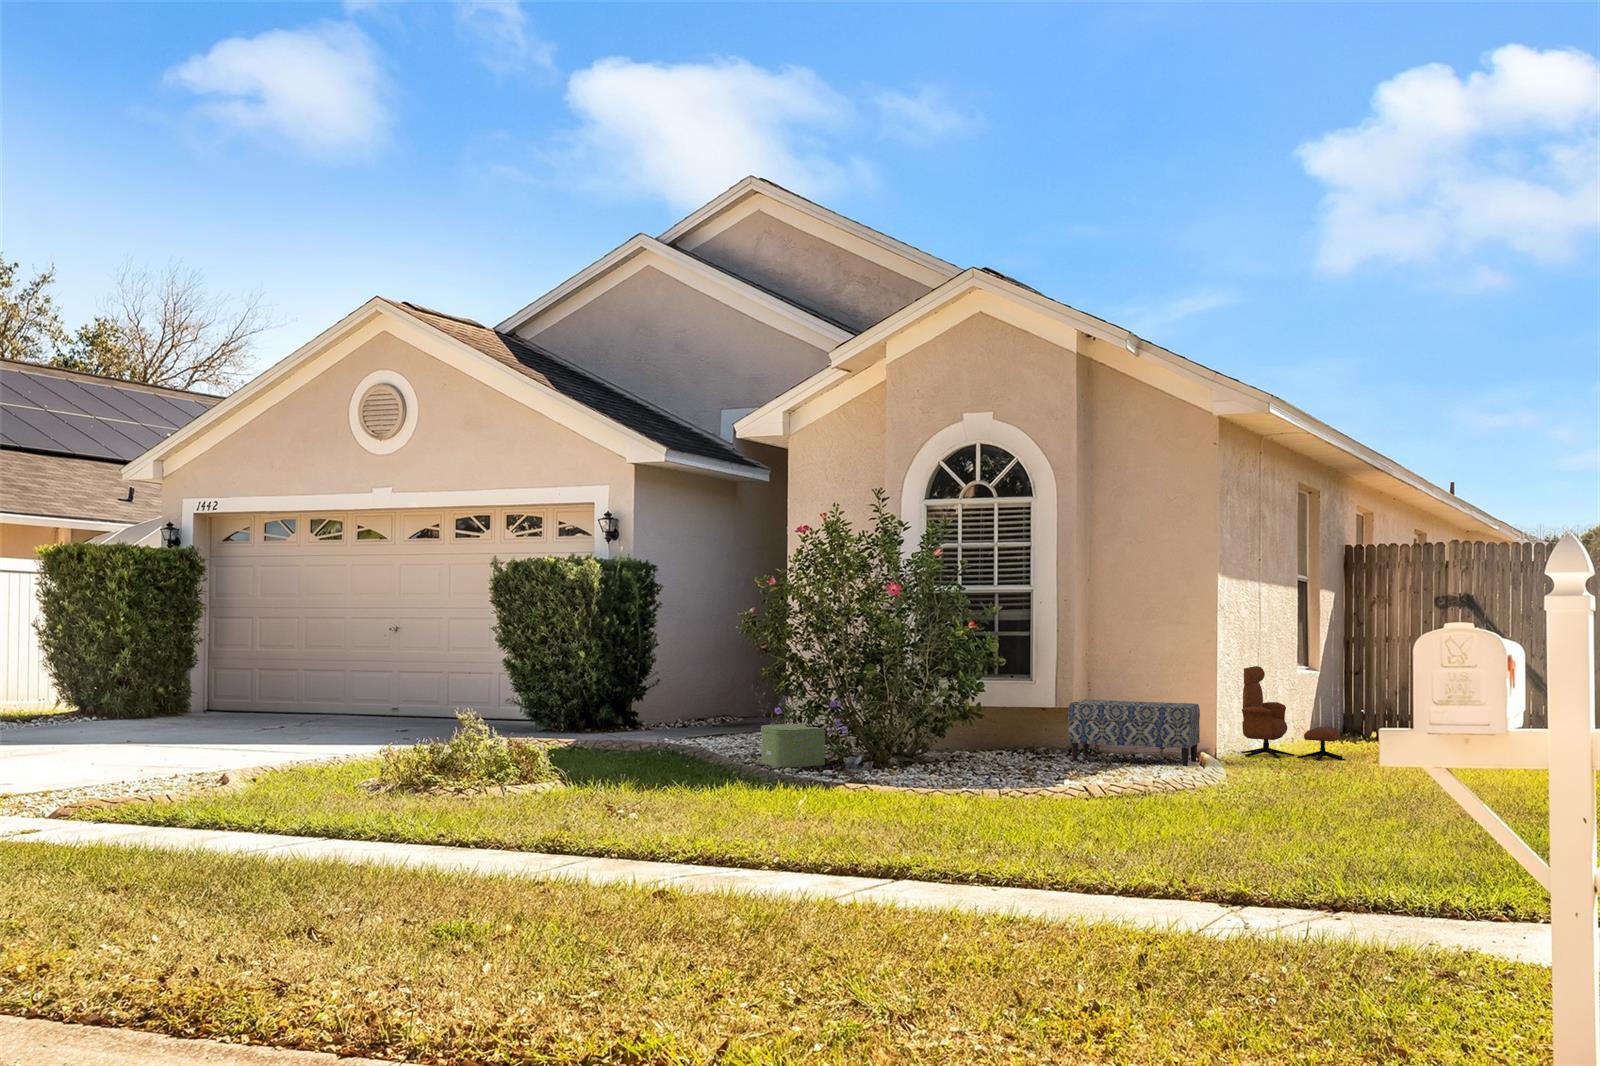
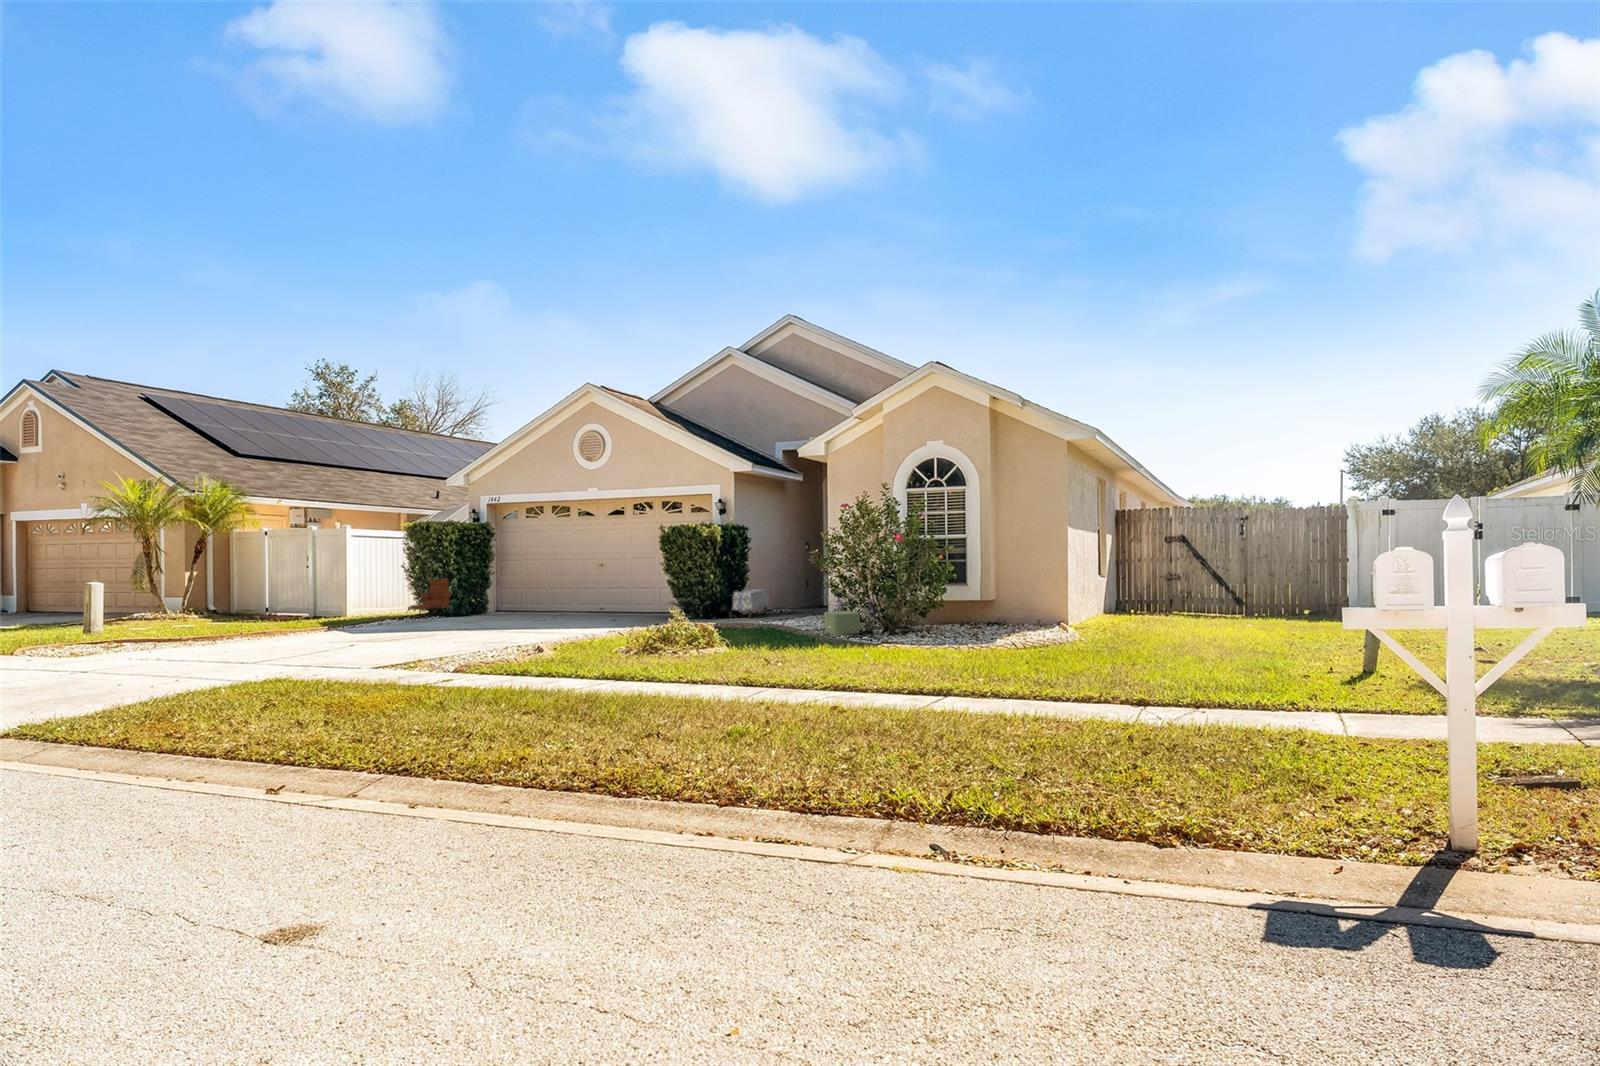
lounge chair: present [1241,666,1345,761] -> present [410,578,451,618]
bench: present [1068,700,1200,766] -> present [729,589,769,618]

